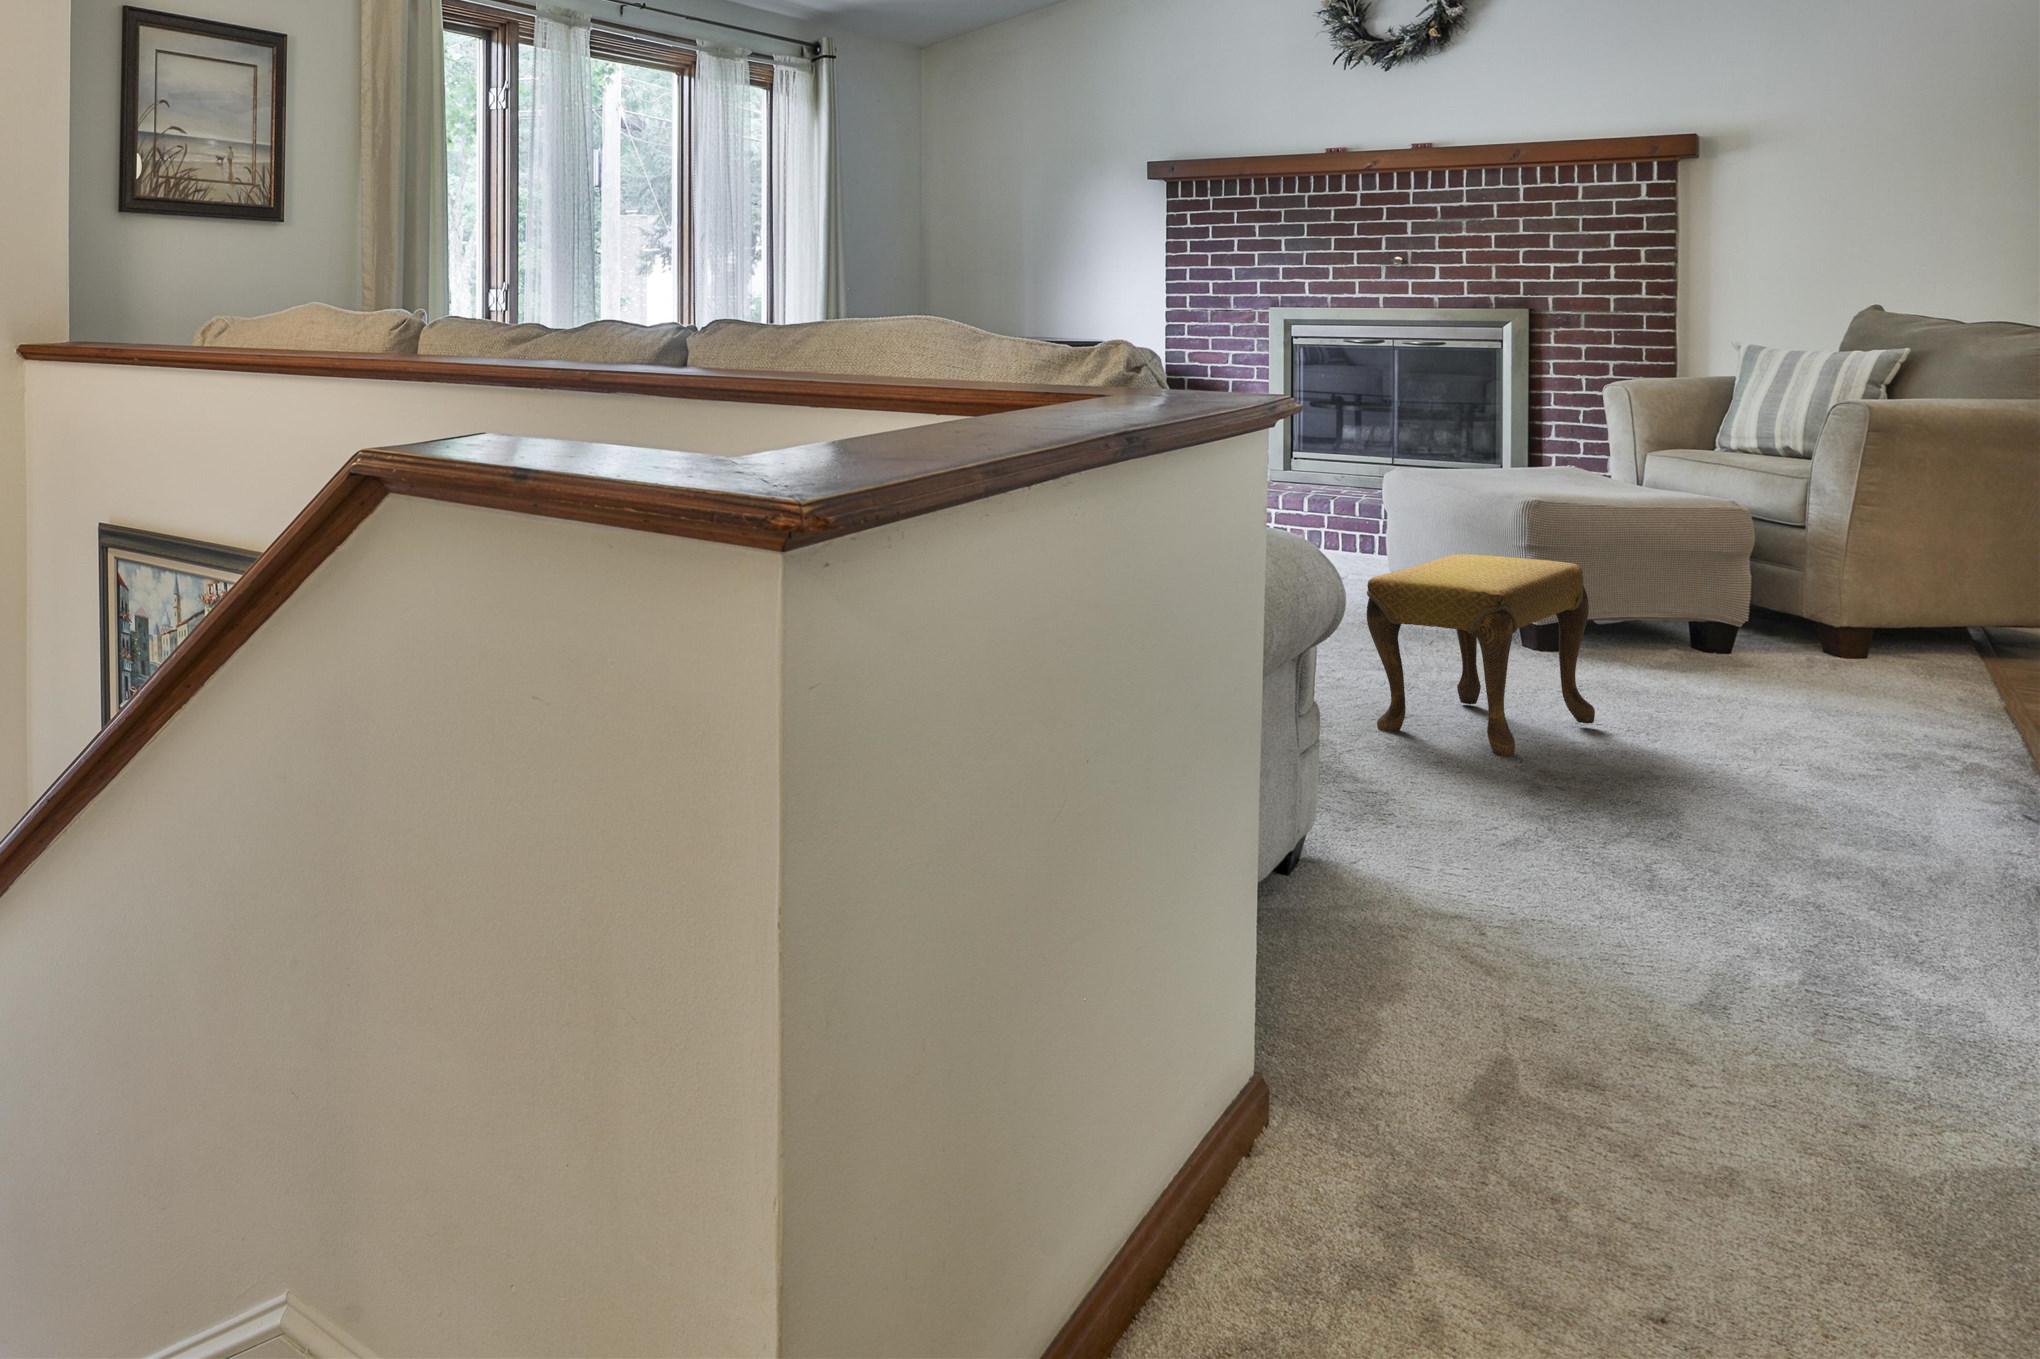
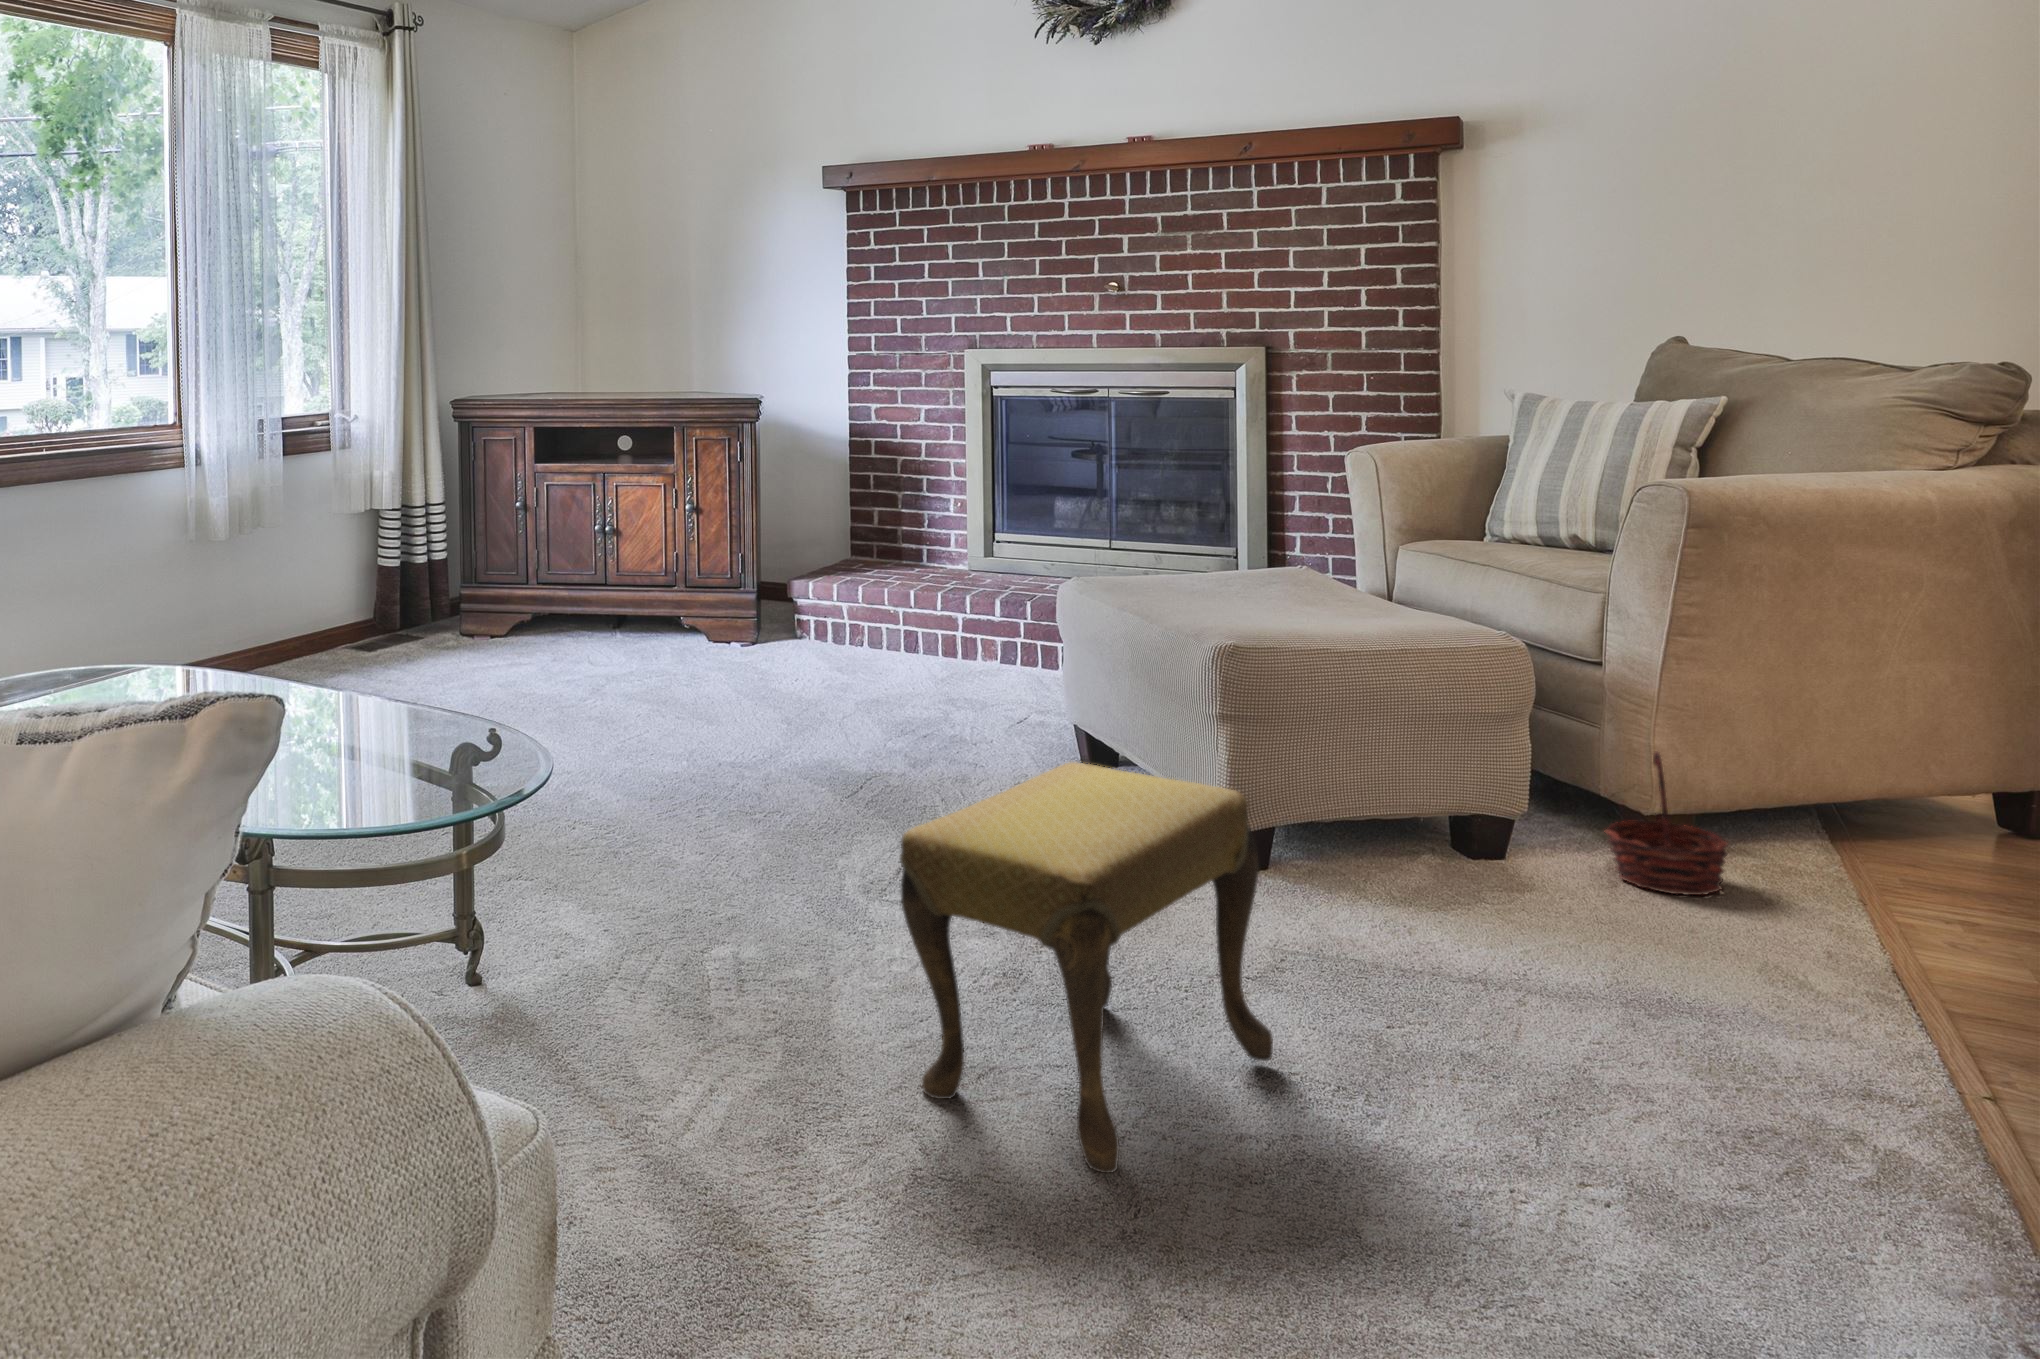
basket: none [1807,579,1898,672] -> present [1605,752,1727,895]

